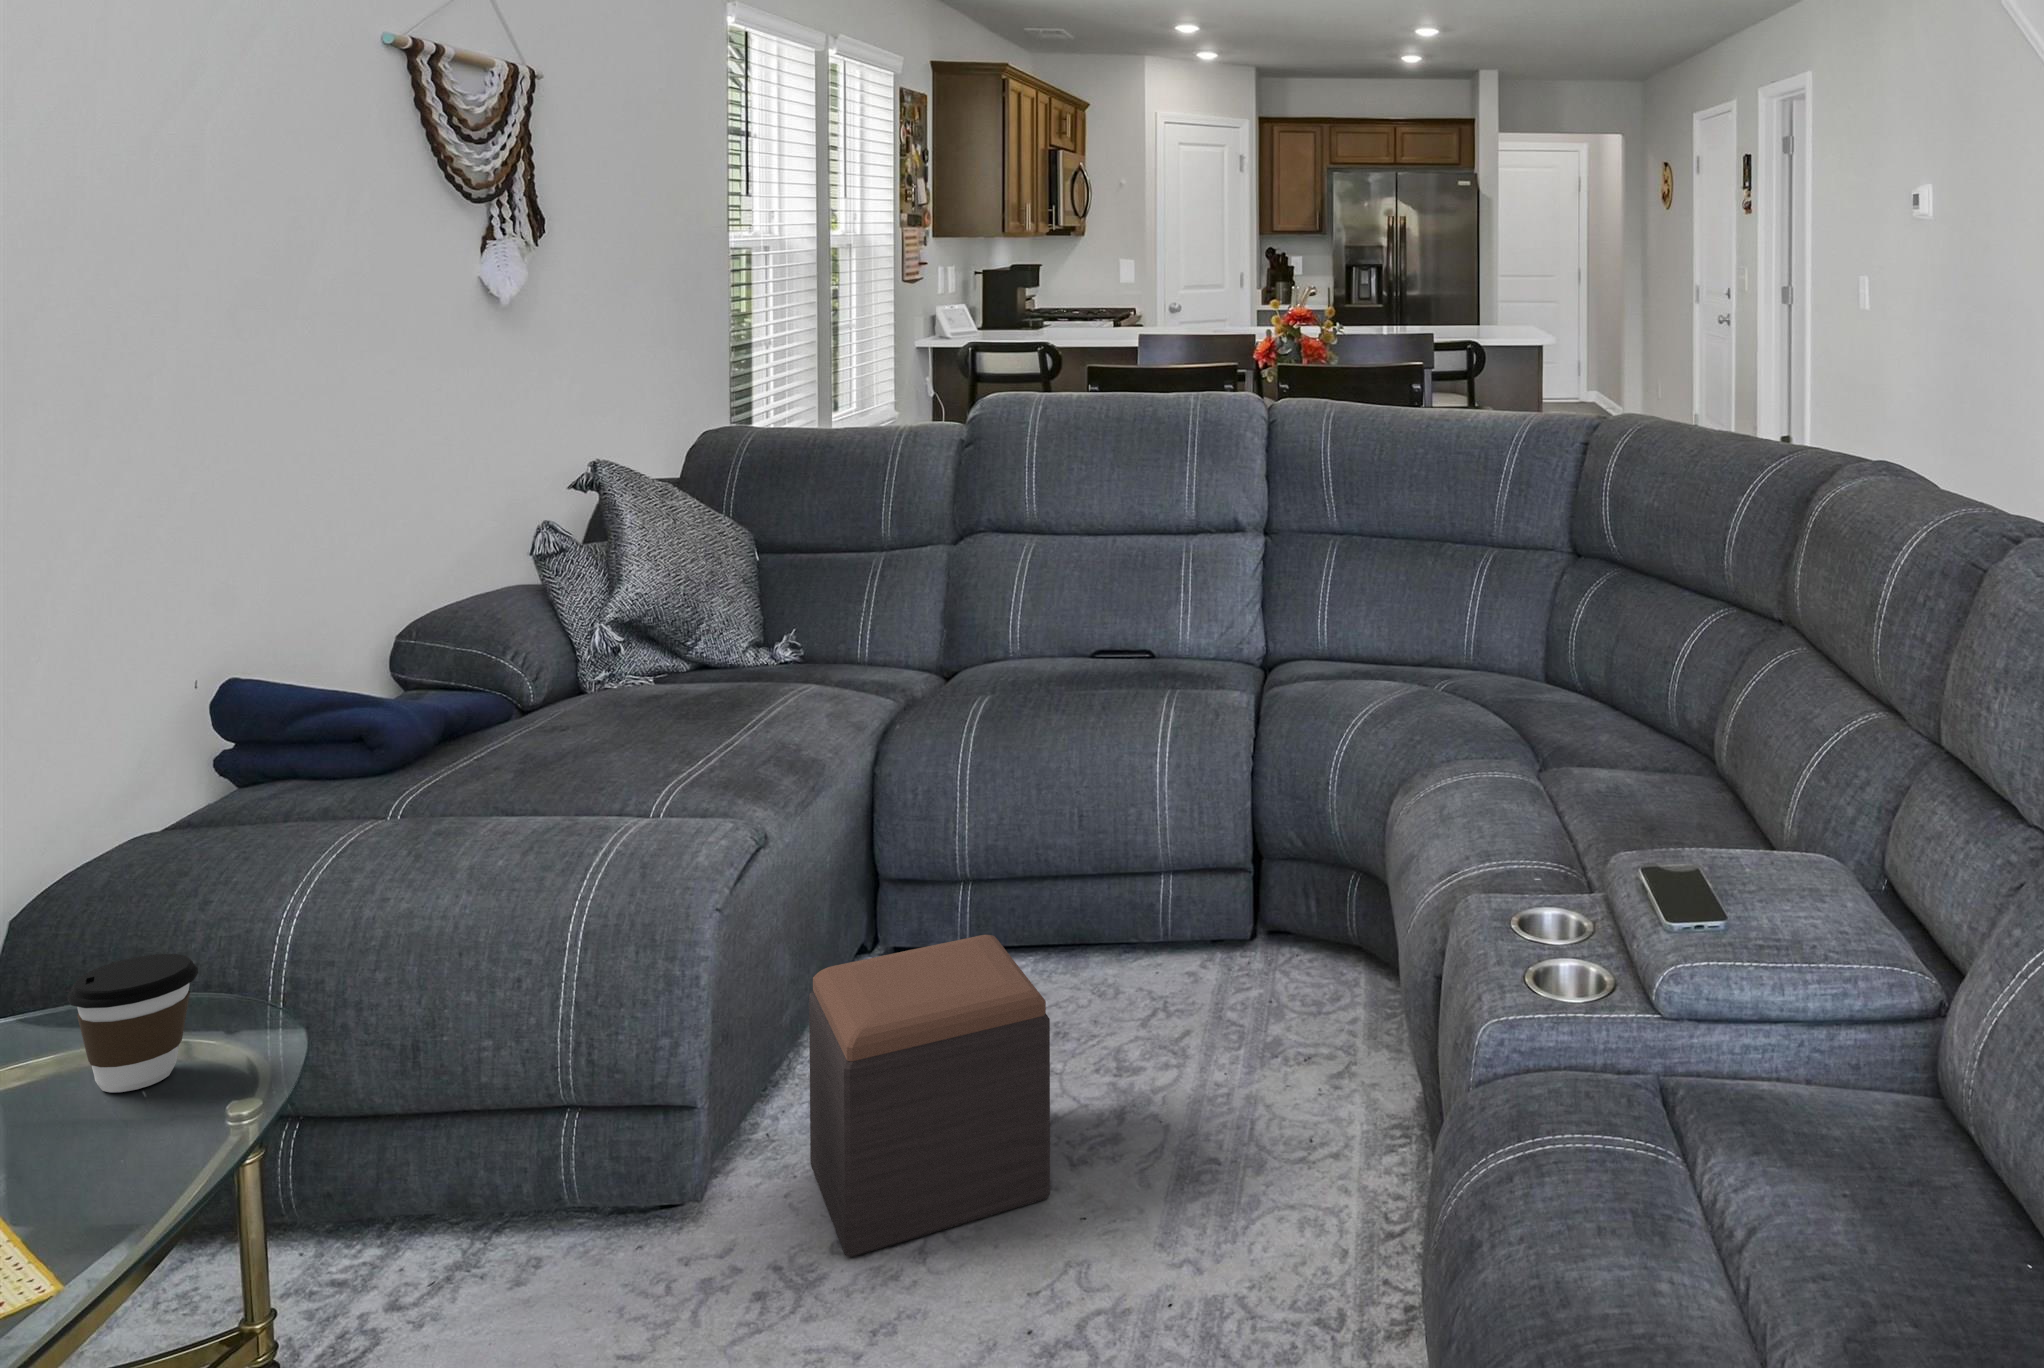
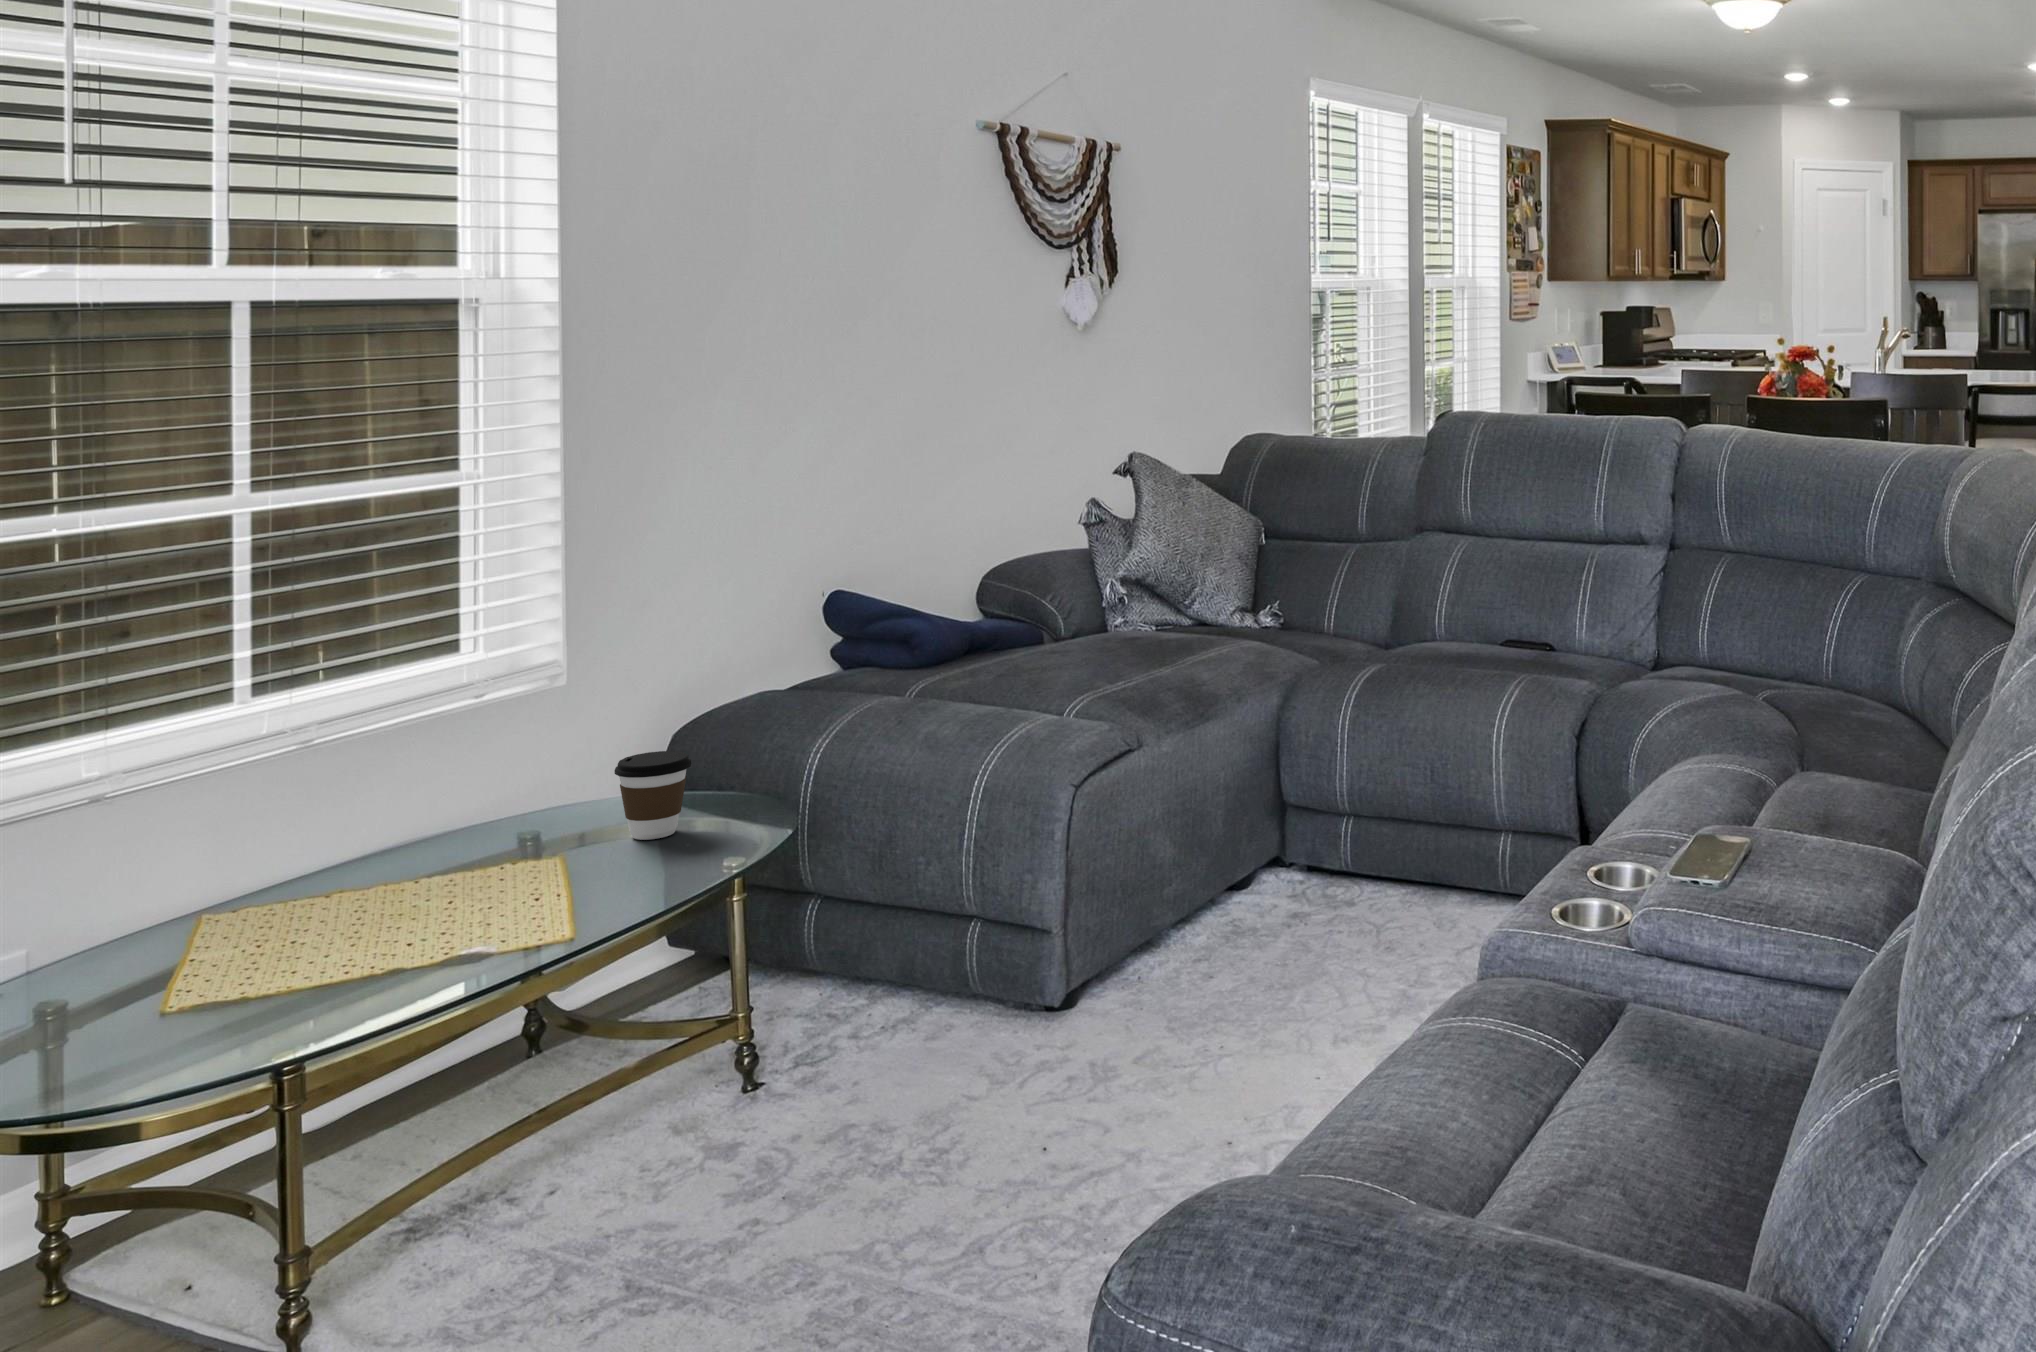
footstool: present [809,935,1050,1258] -> none [1120,847,1296,1085]

